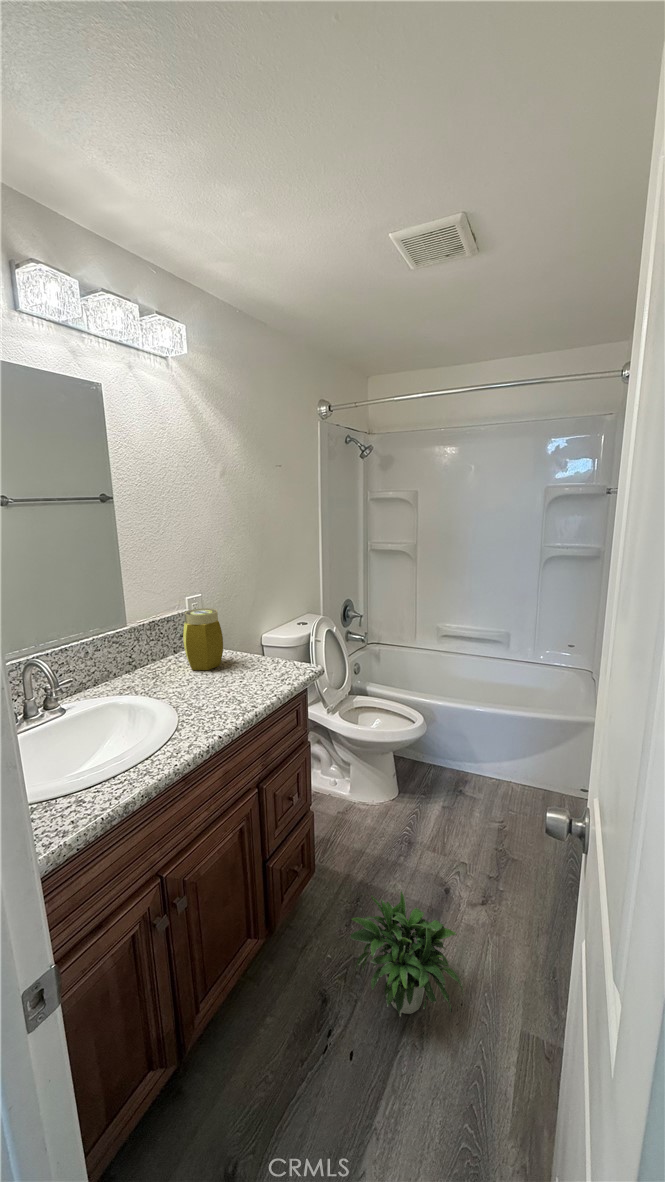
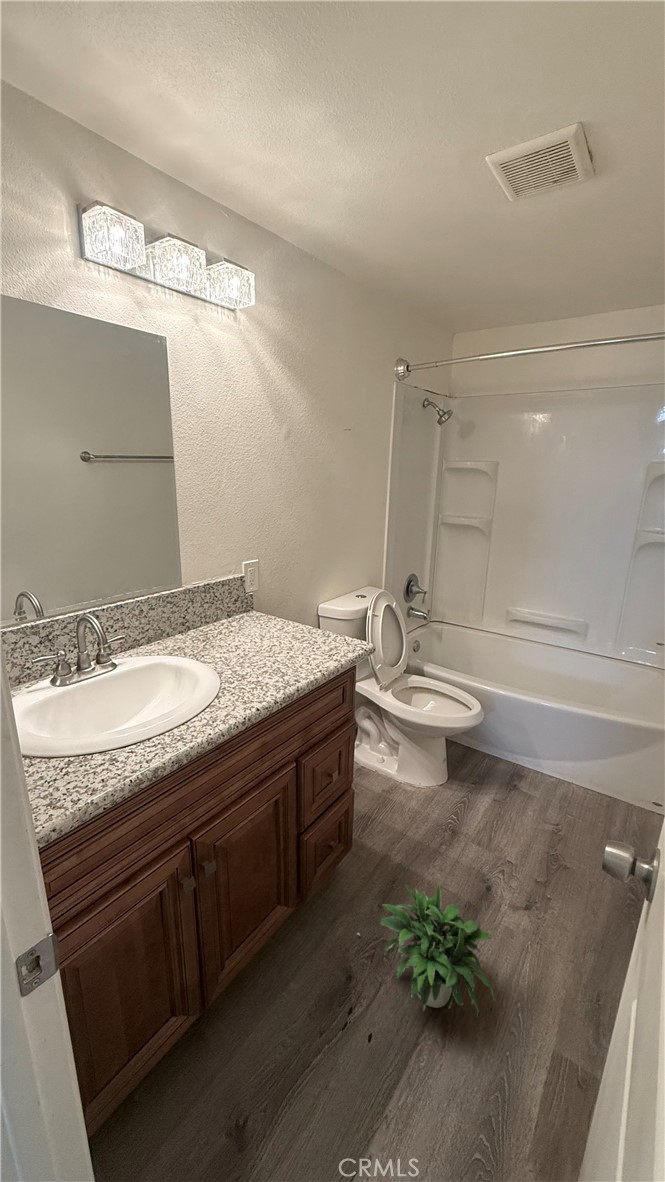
jar: present [183,608,223,670] -> none [236,575,274,638]

